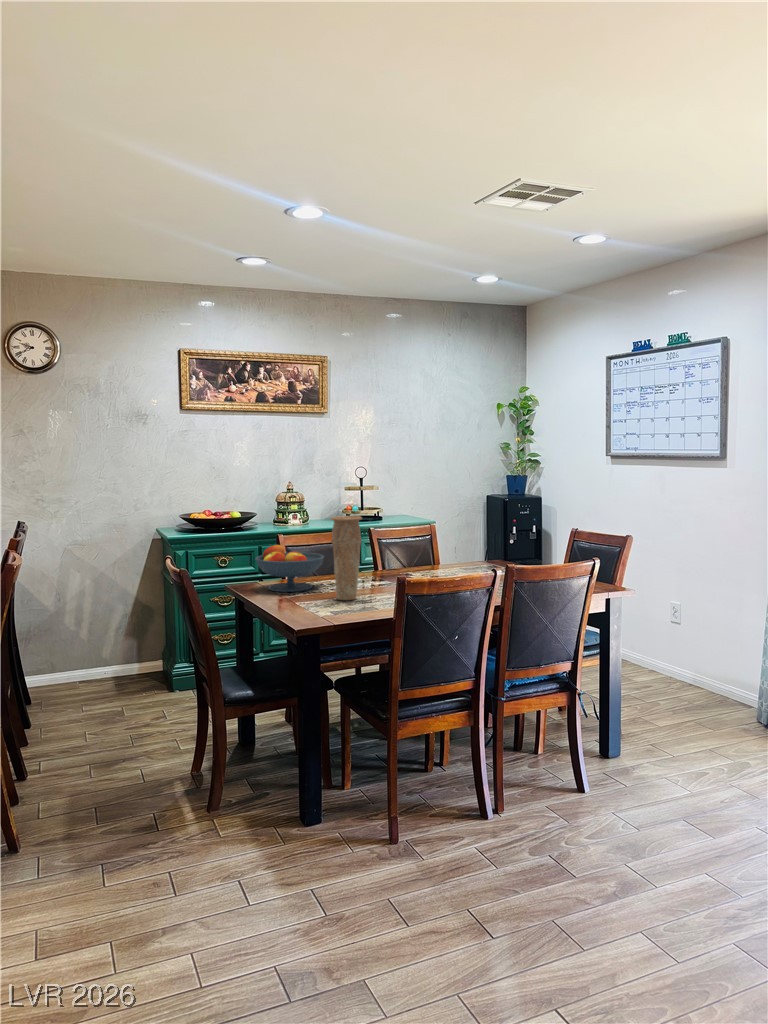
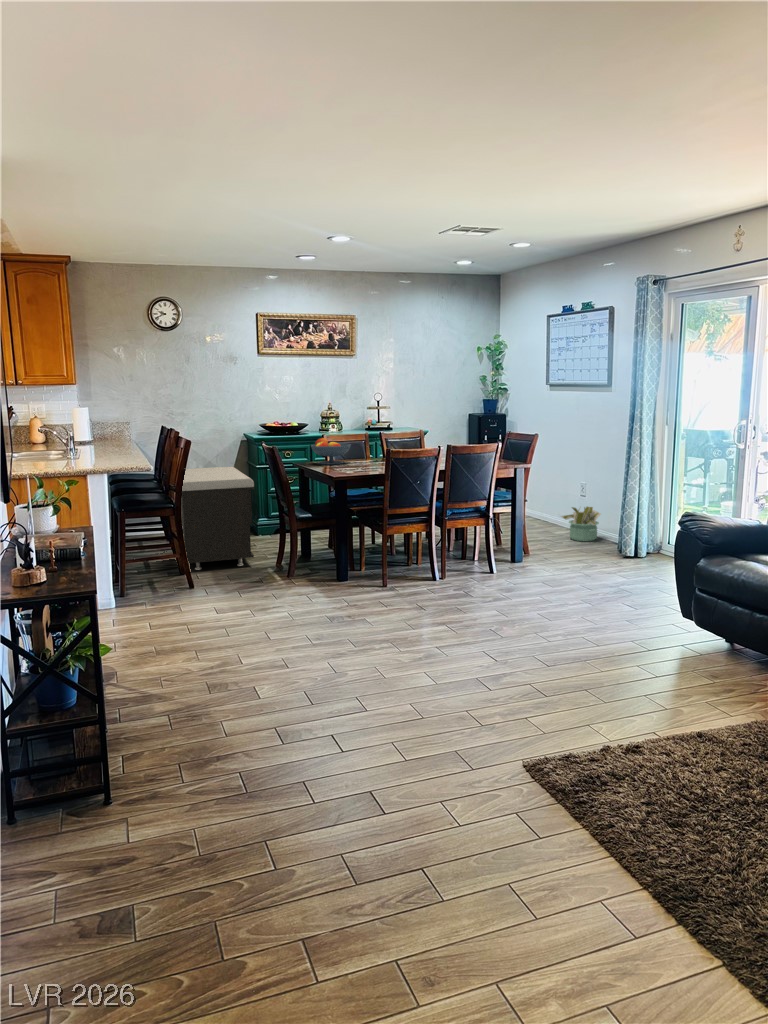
vase: present [331,516,362,600] -> none [354,420,372,467]
storage bench: none [13,588,152,789] -> present [181,467,254,570]
decorative plant: none [651,642,717,701] -> present [561,506,601,541]

